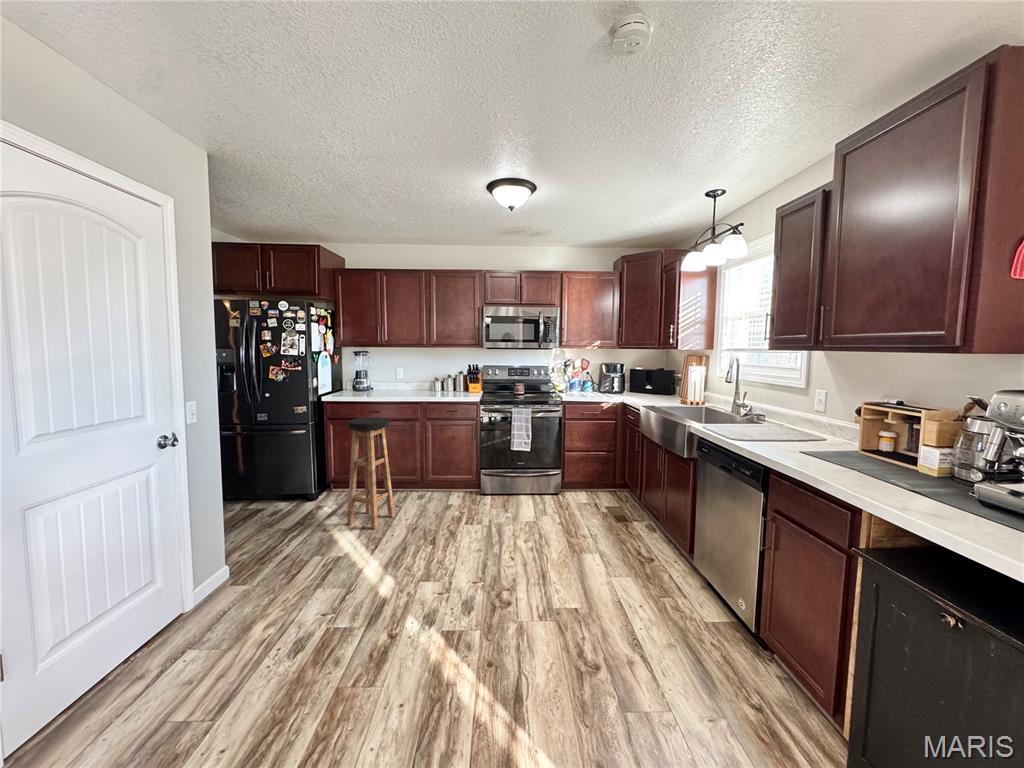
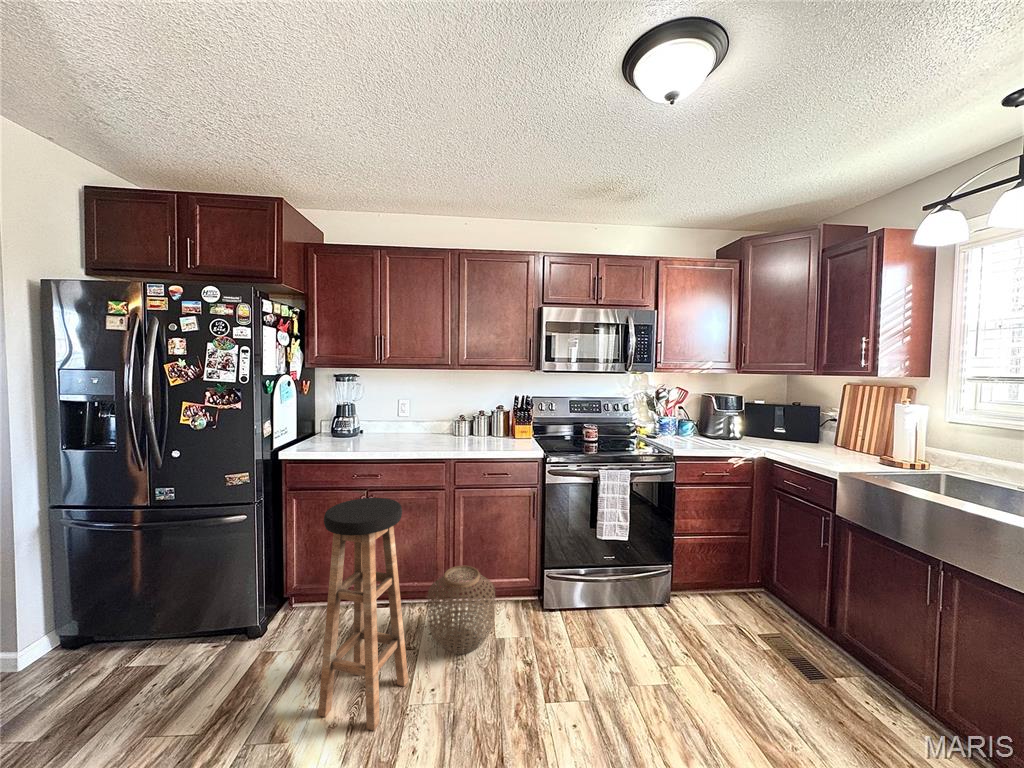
woven basket: none [407,462,447,508] -> present [427,566,495,654]

